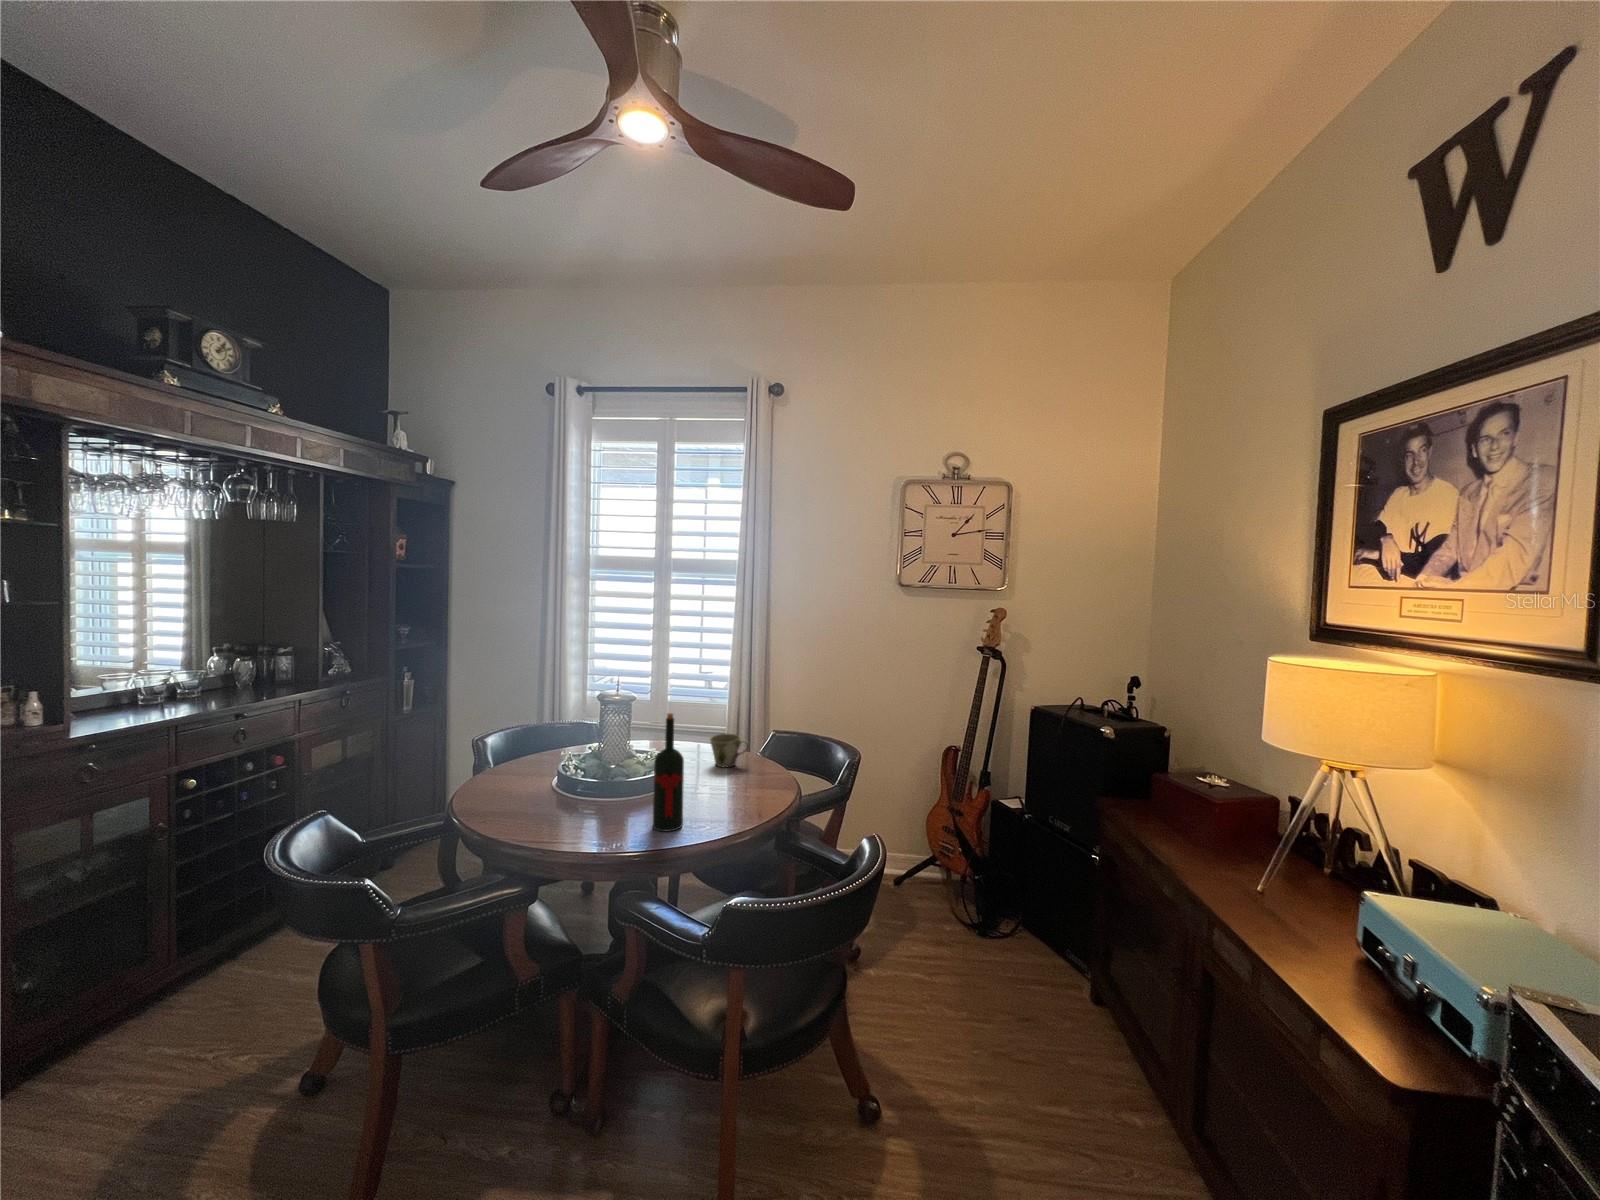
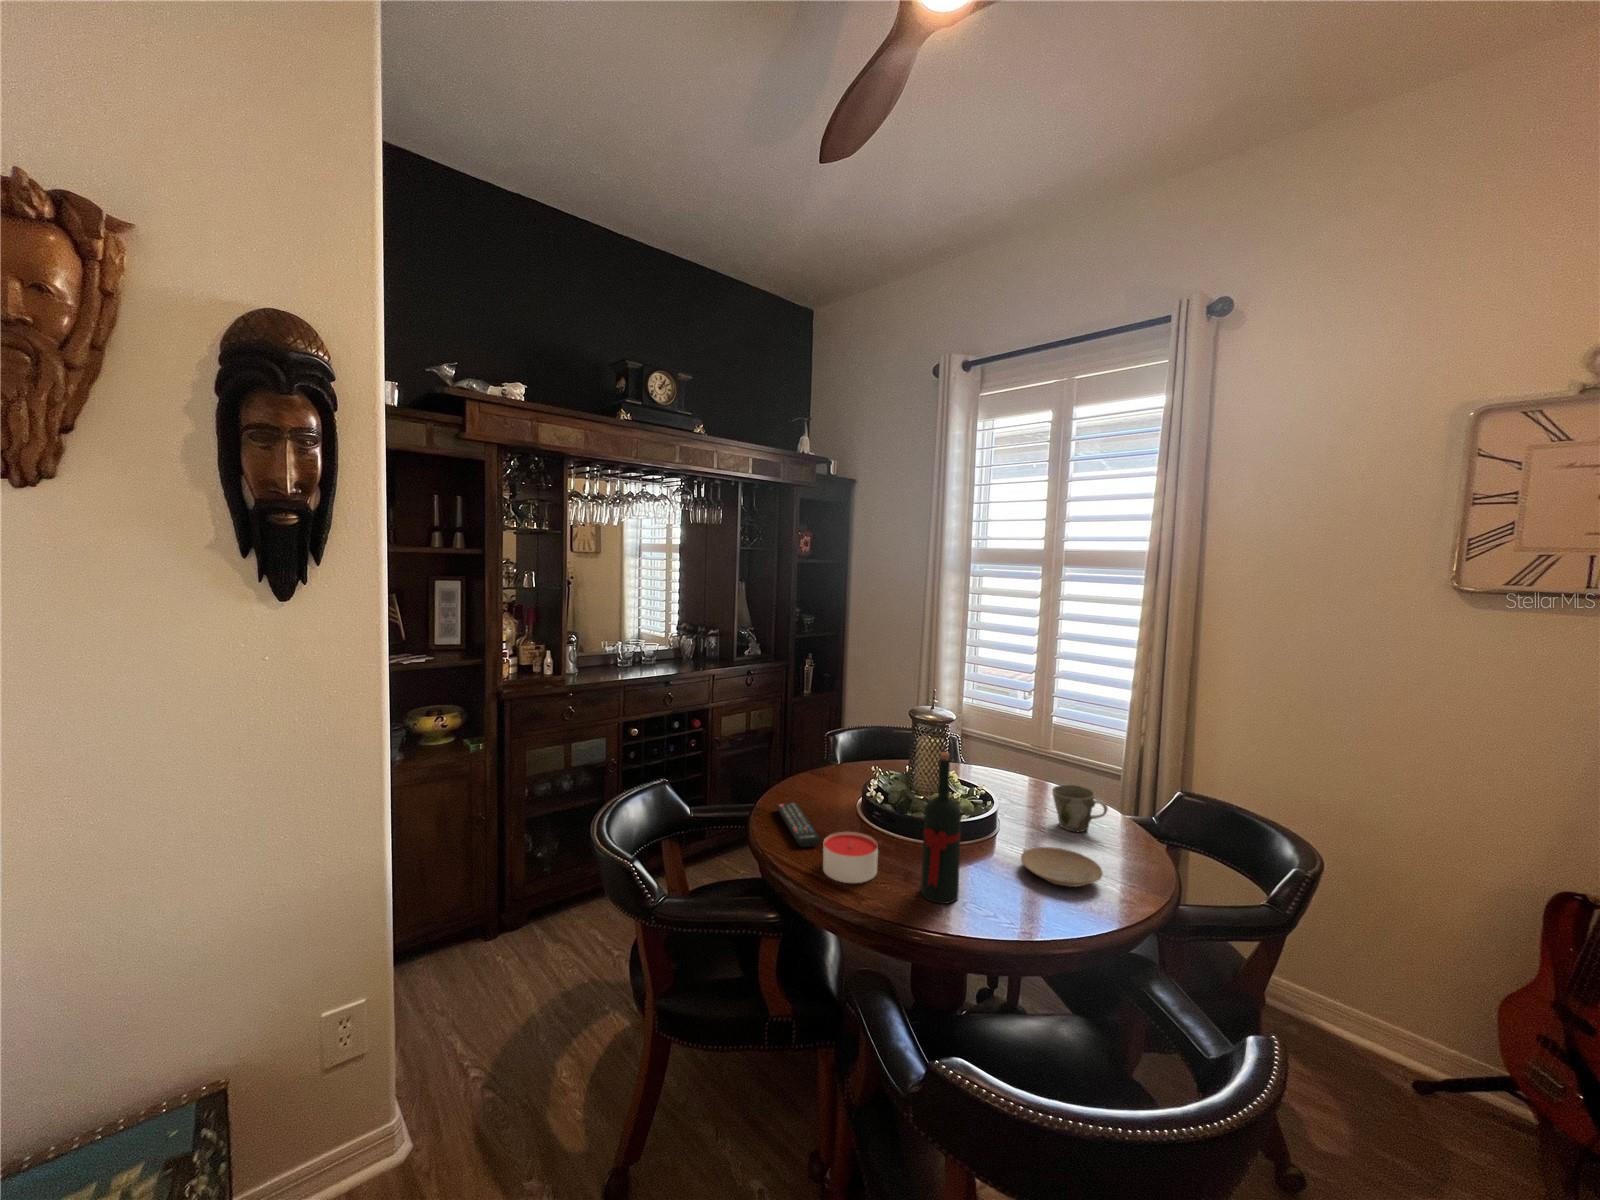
plate: none [709,776,765,799] -> present [1021,847,1103,887]
remote control: none [480,796,548,826] -> present [776,803,820,847]
candle: none [563,799,613,840] -> present [823,832,878,883]

